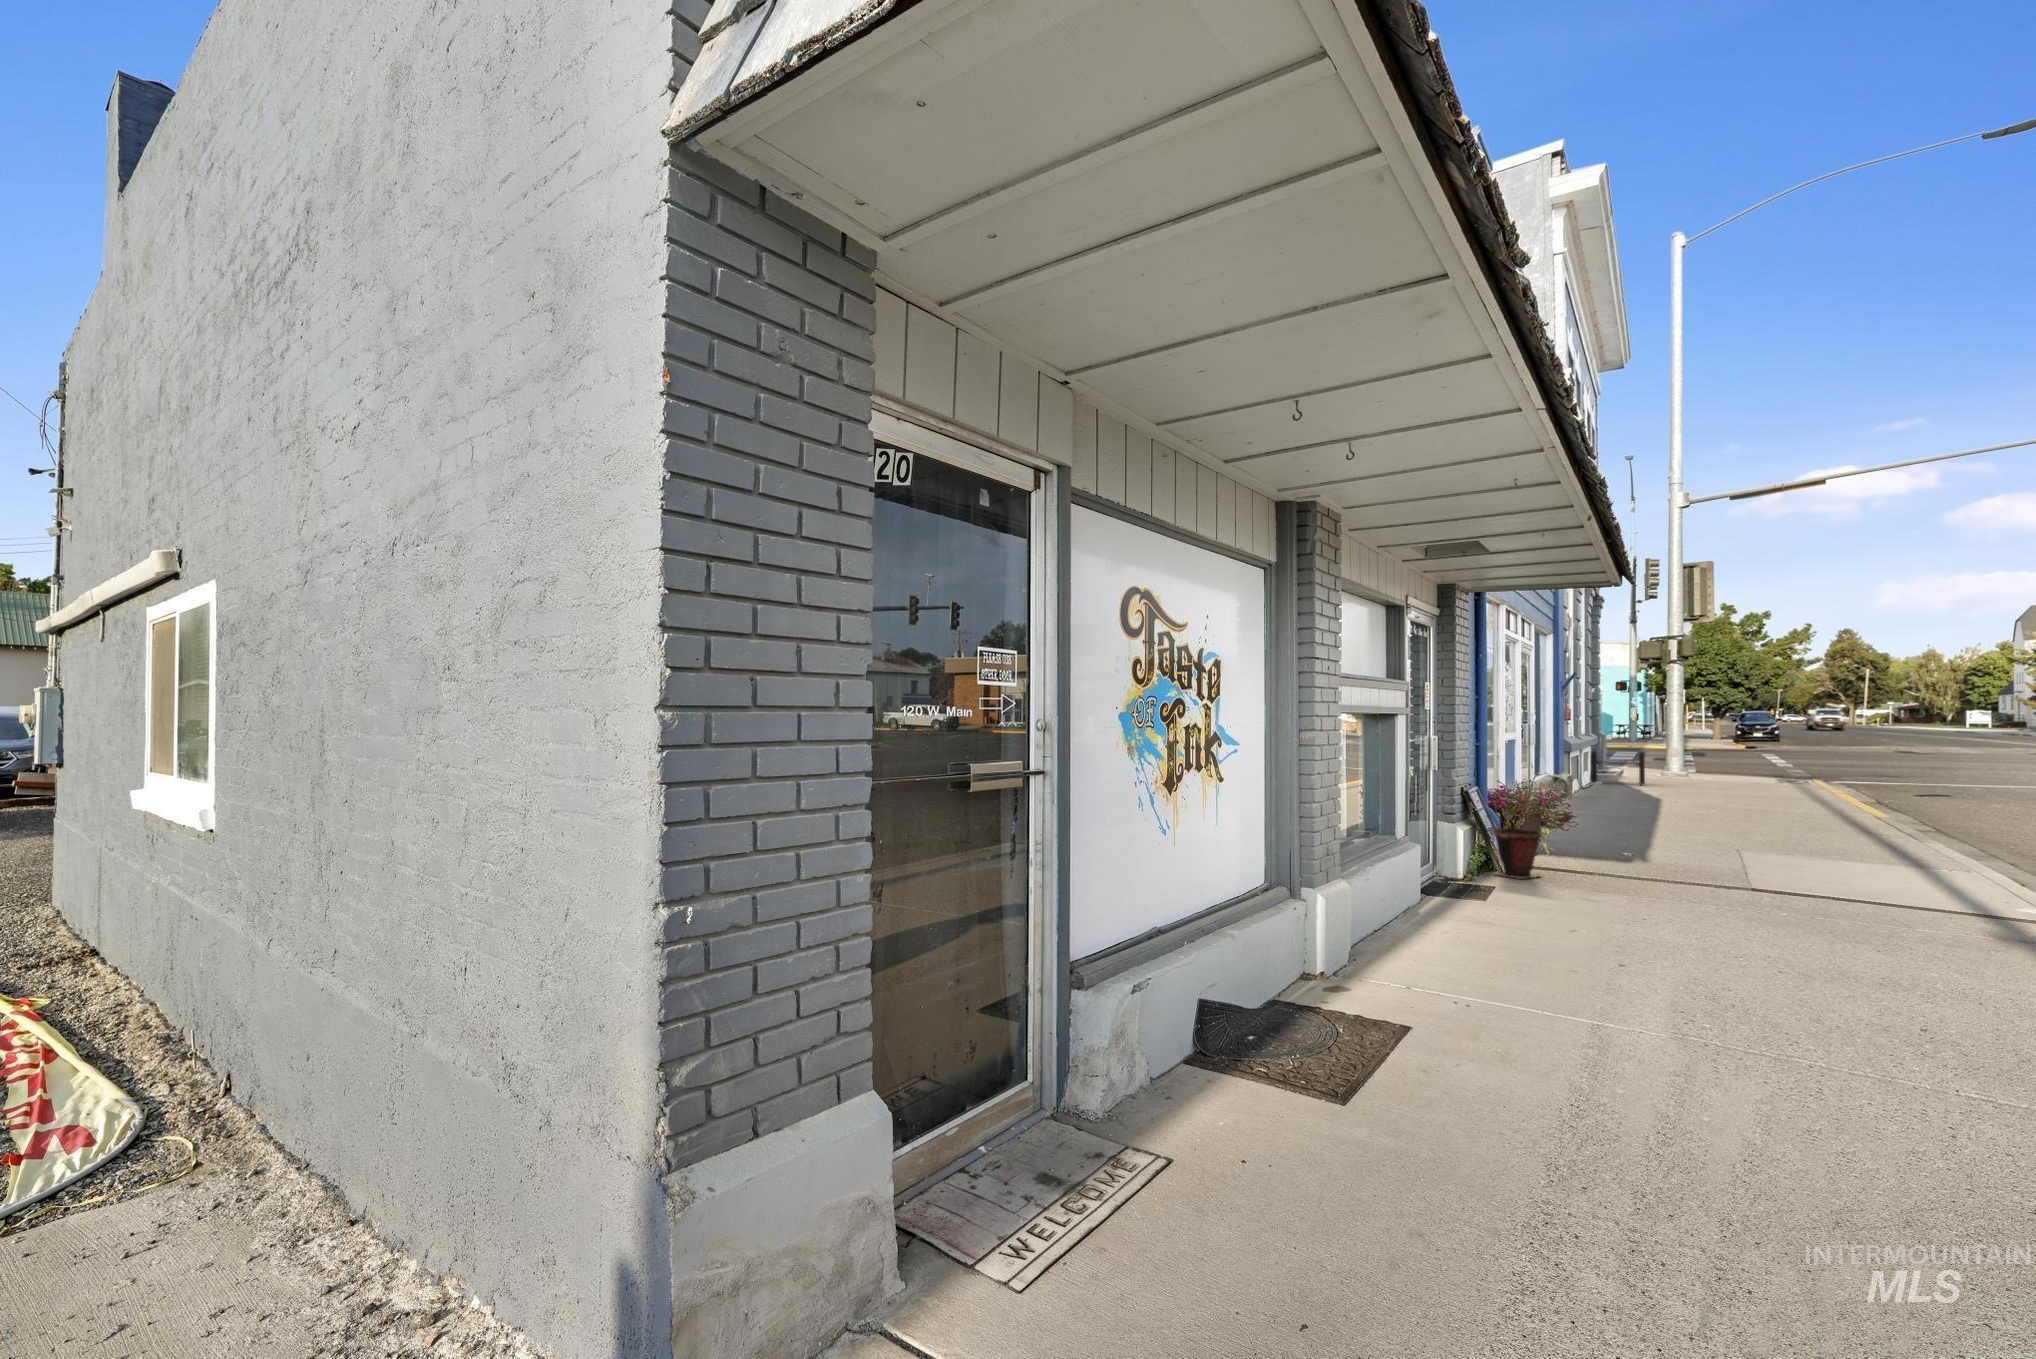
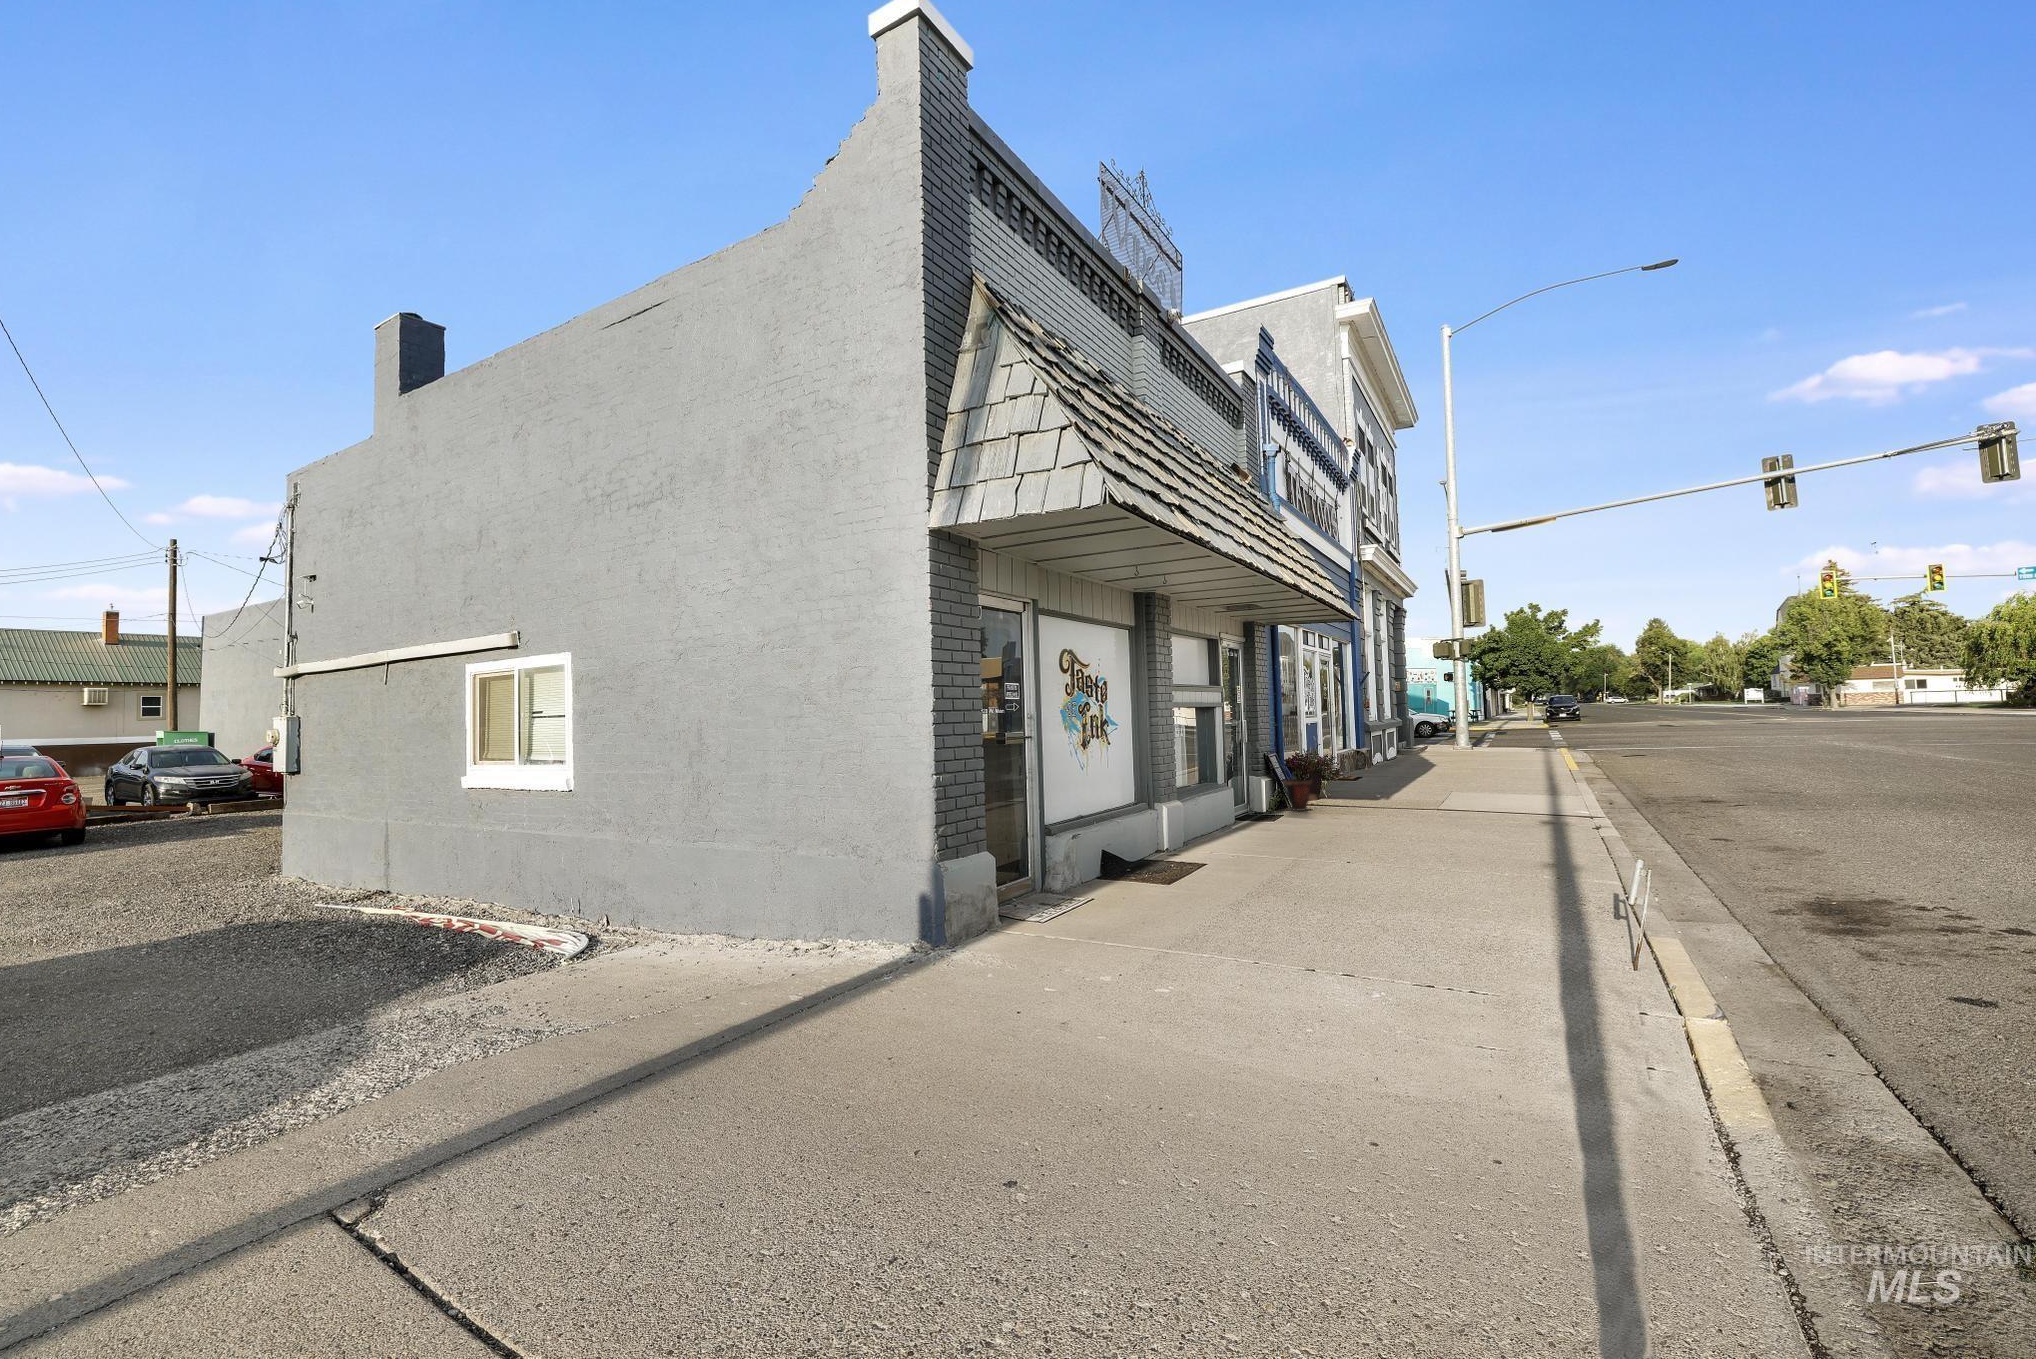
bench: present [1591,751,1645,785] -> none [1389,730,1429,756]

